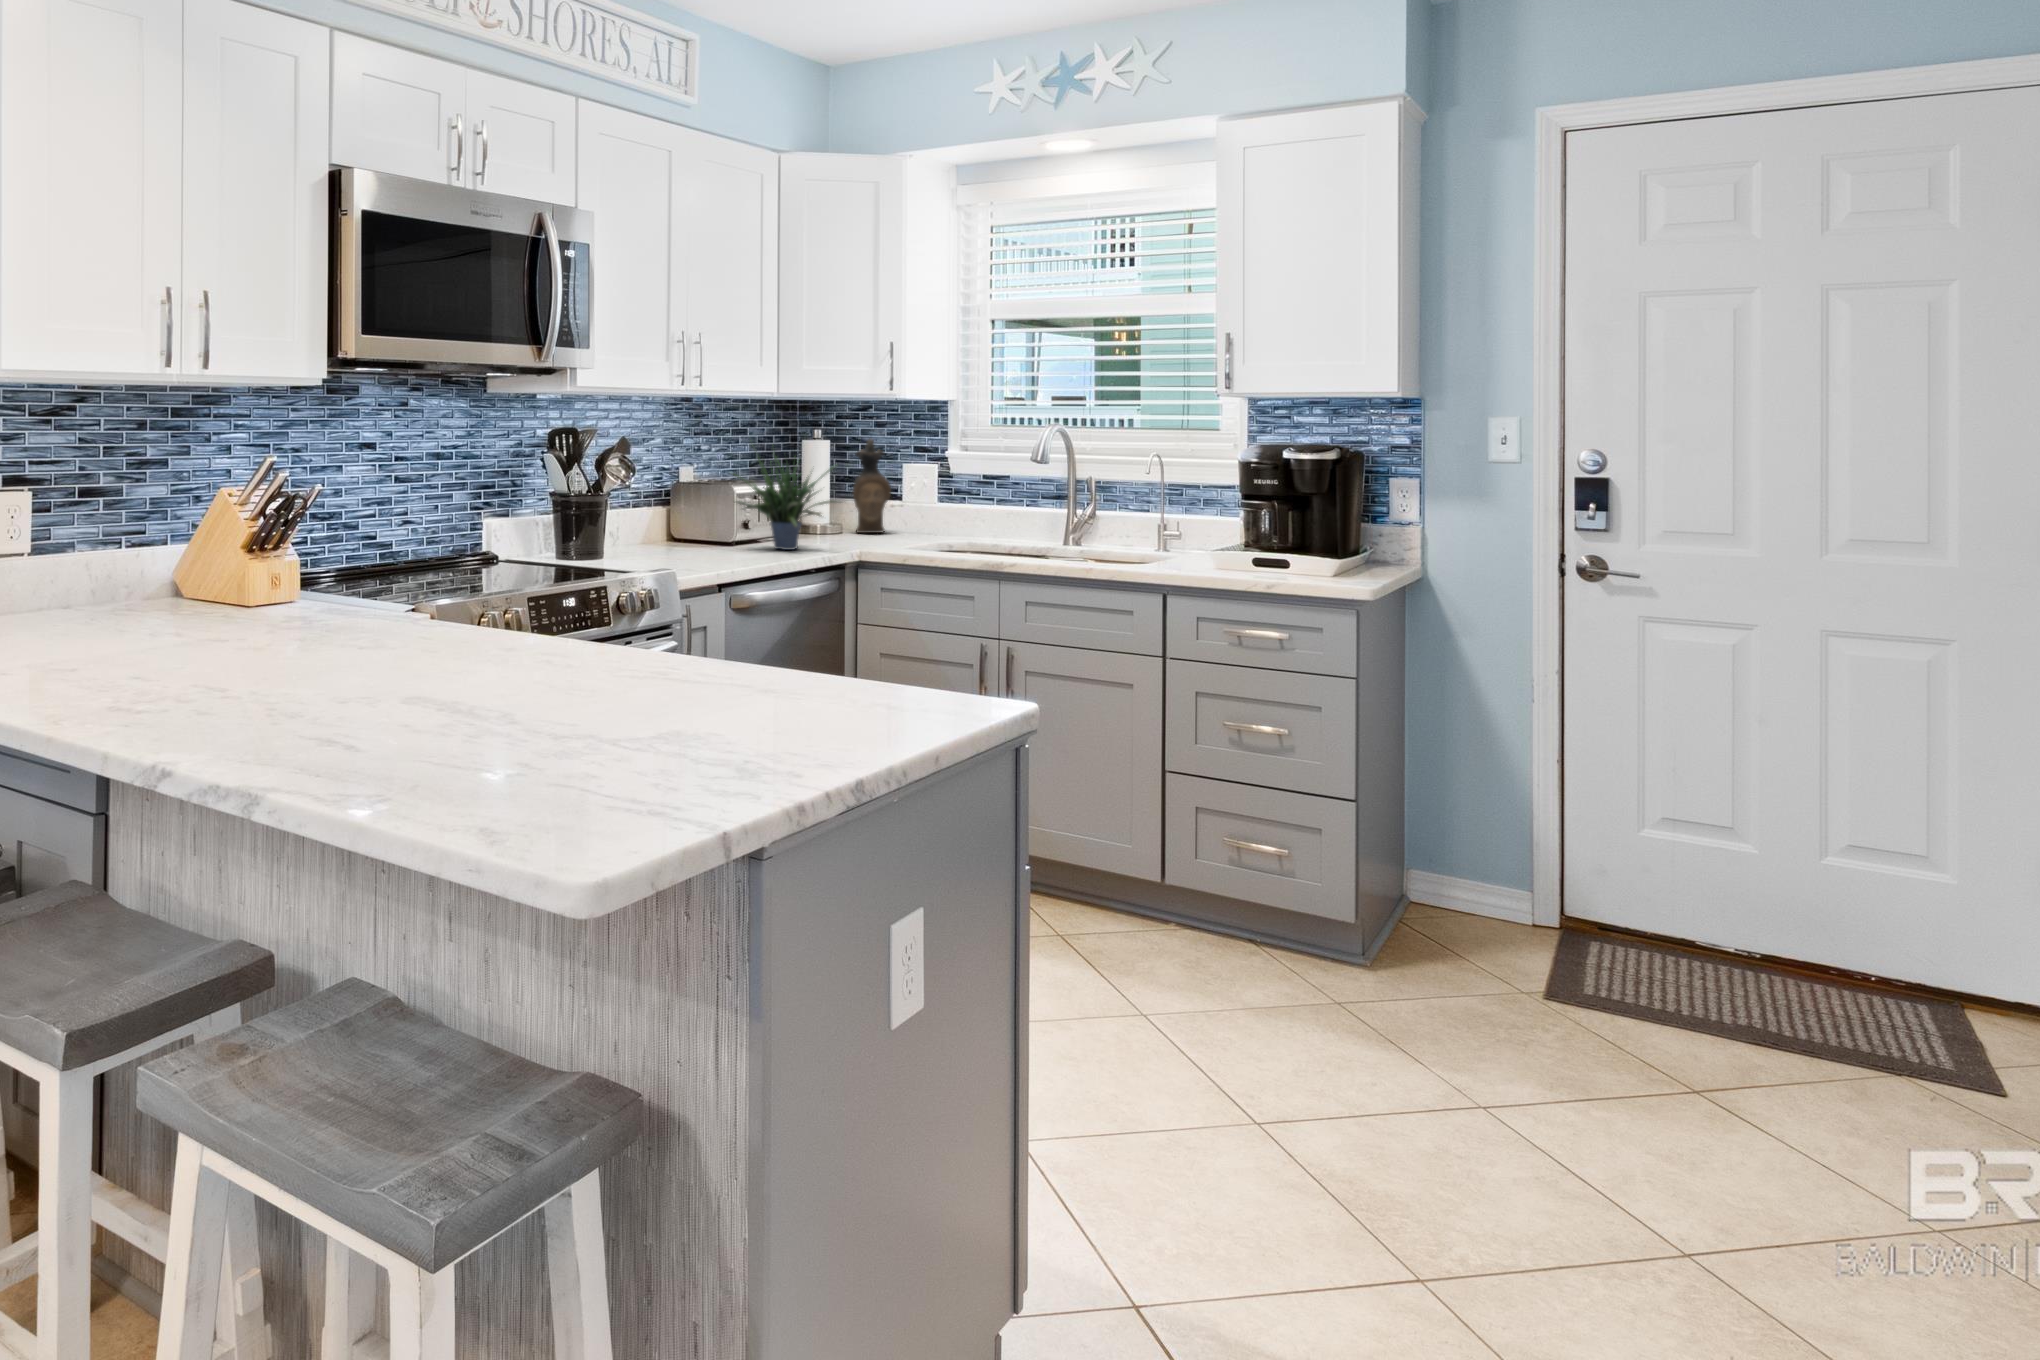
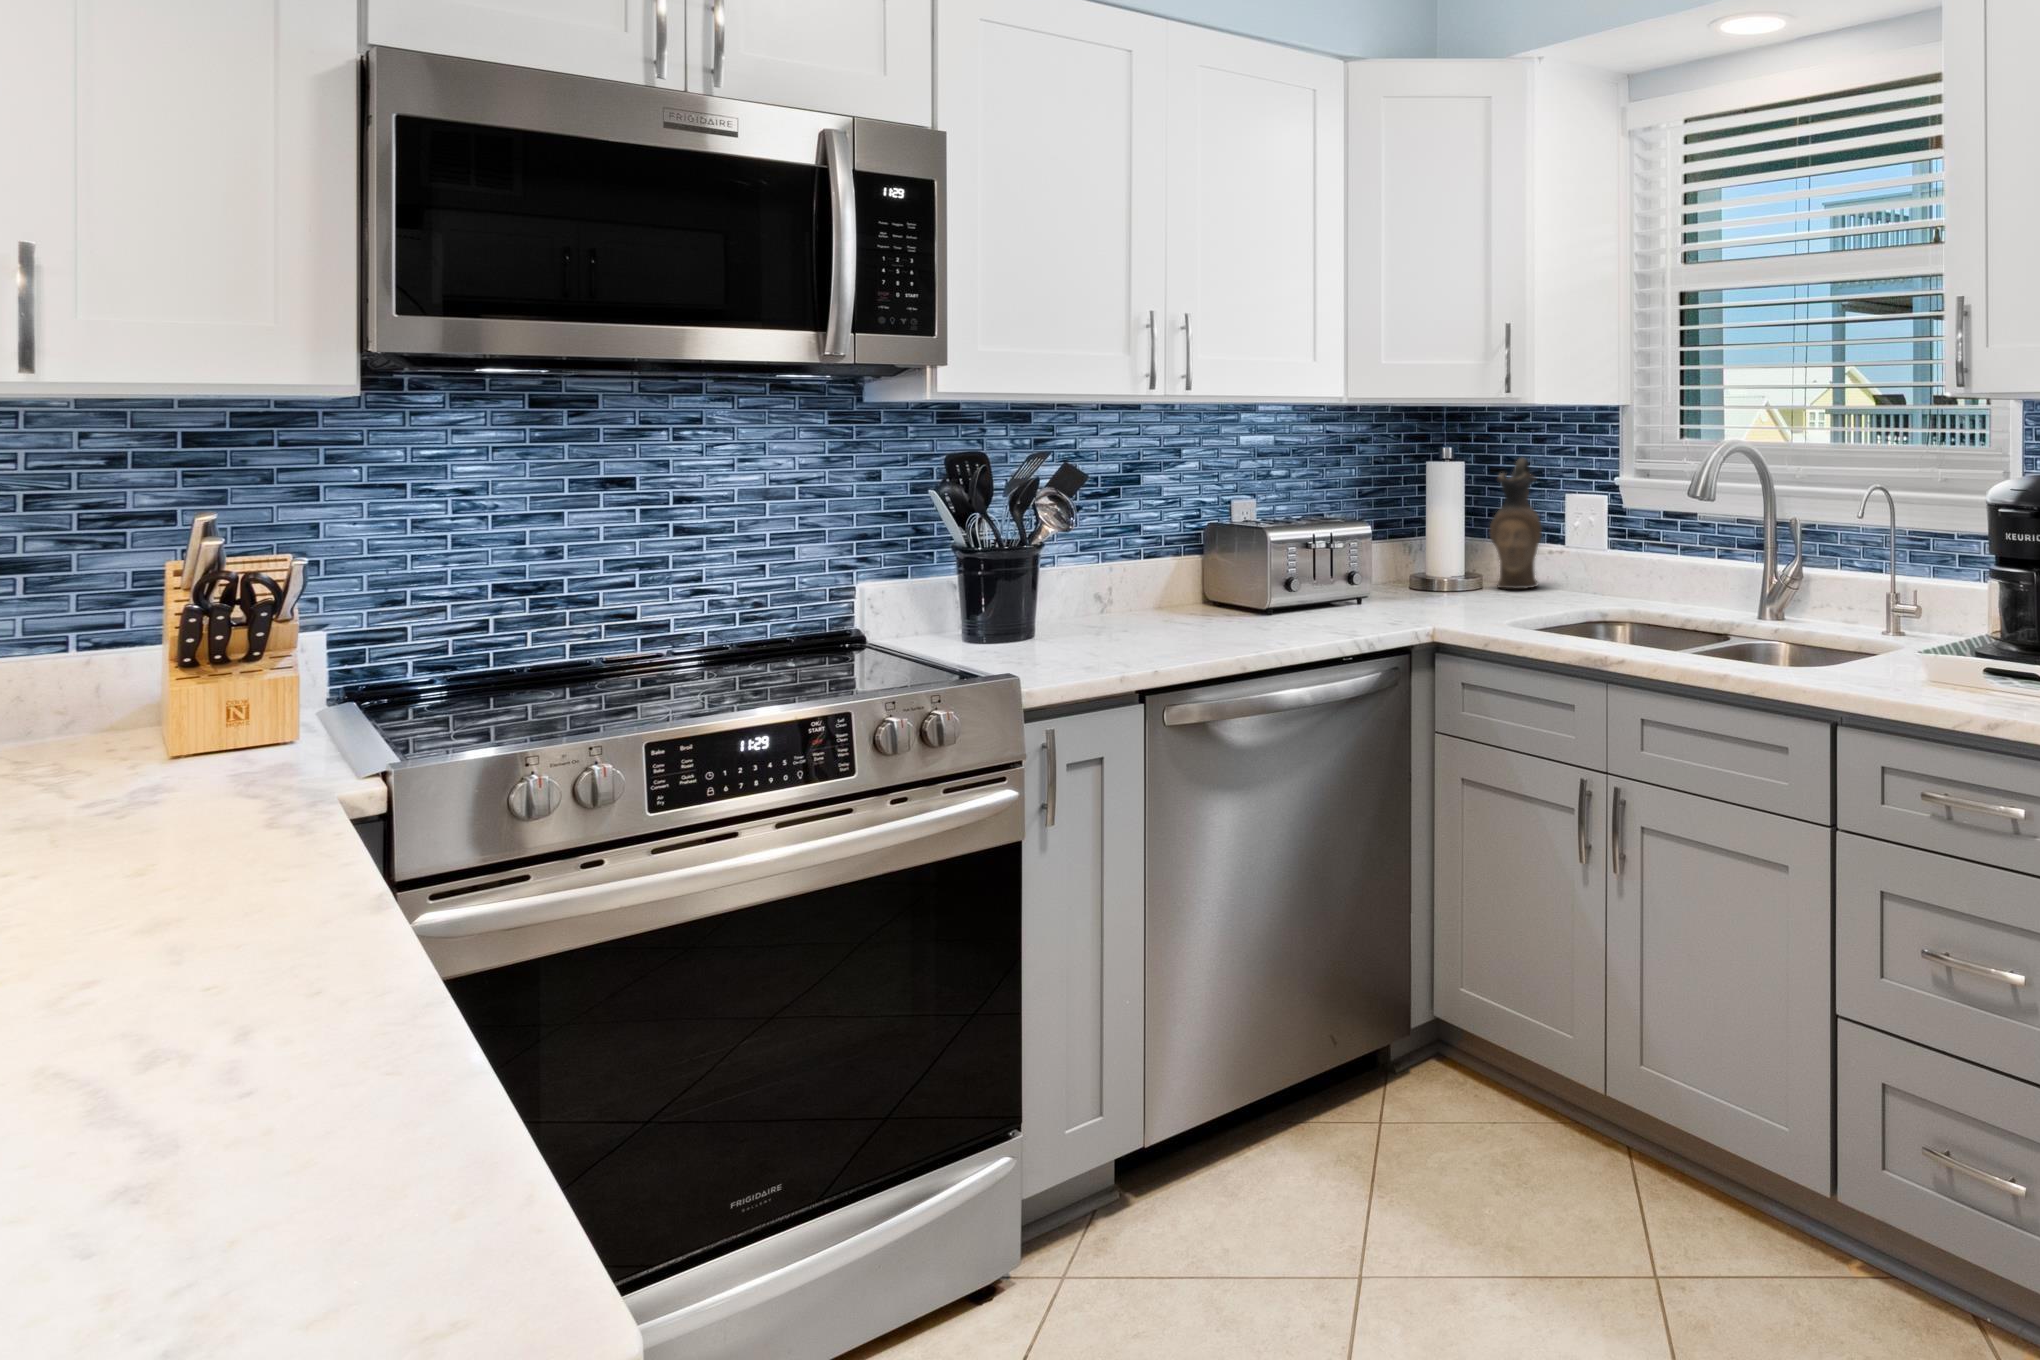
potted plant: present [736,445,840,550] -> none [1248,458,1401,624]

